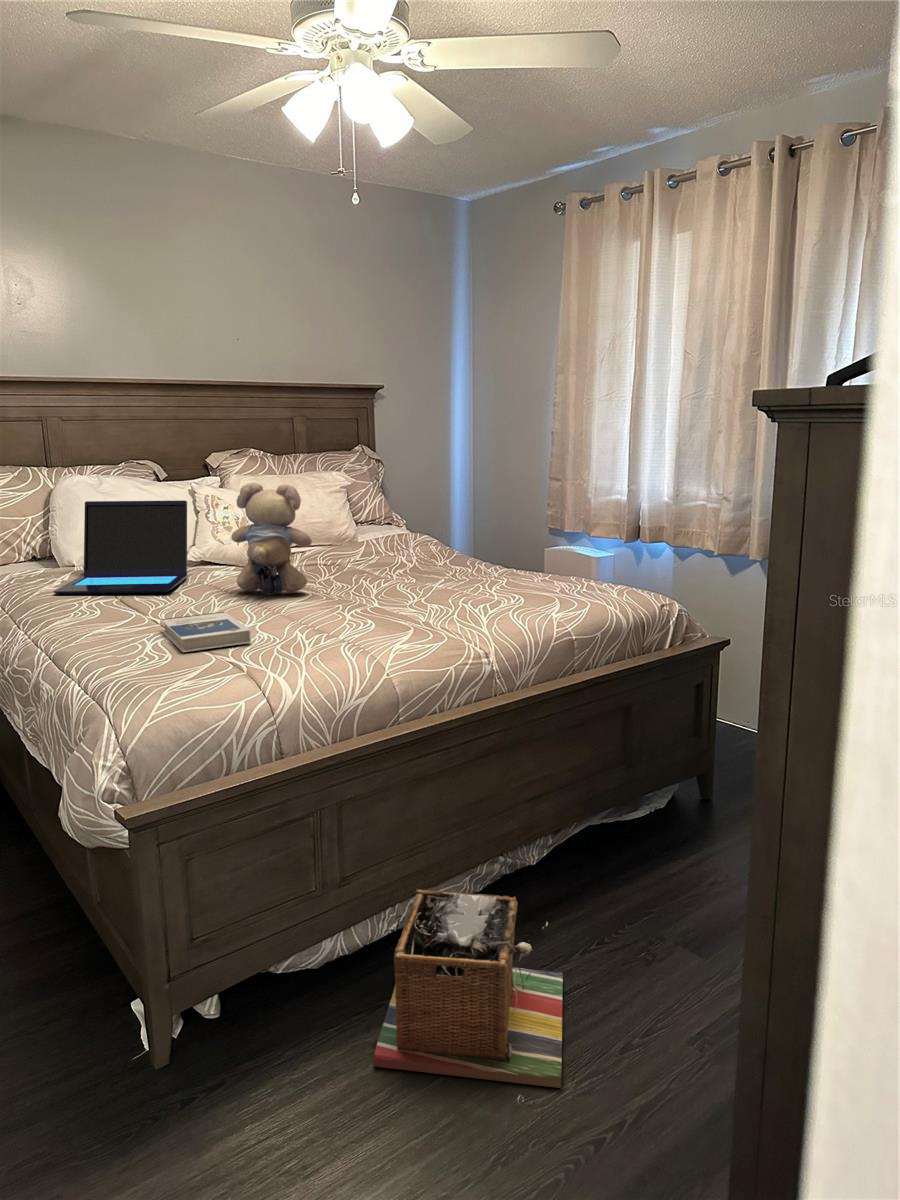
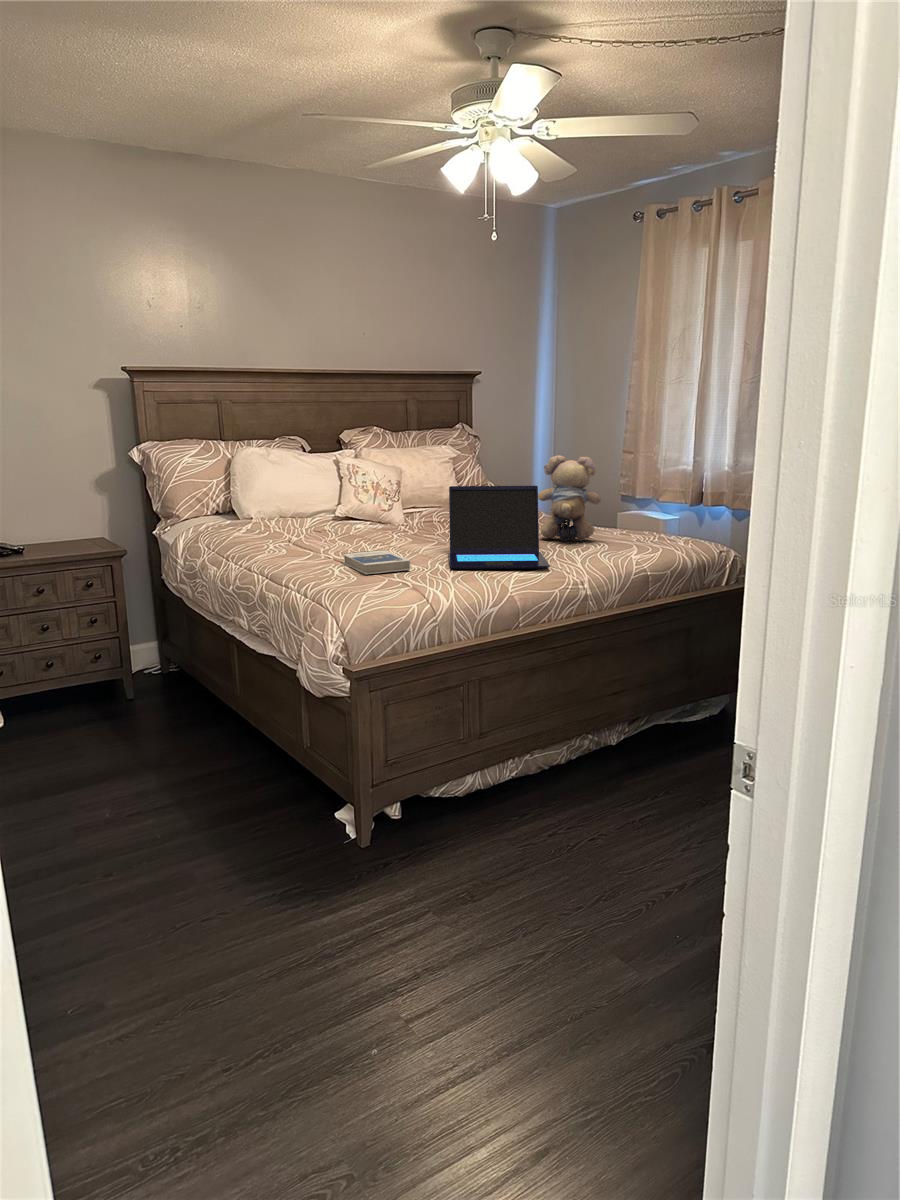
teddy bear: present [231,483,312,595] -> present [538,455,601,541]
laptop: present [53,501,187,594] -> present [448,486,550,569]
laundry basket: present [373,889,563,1088] -> none [505,743,635,866]

